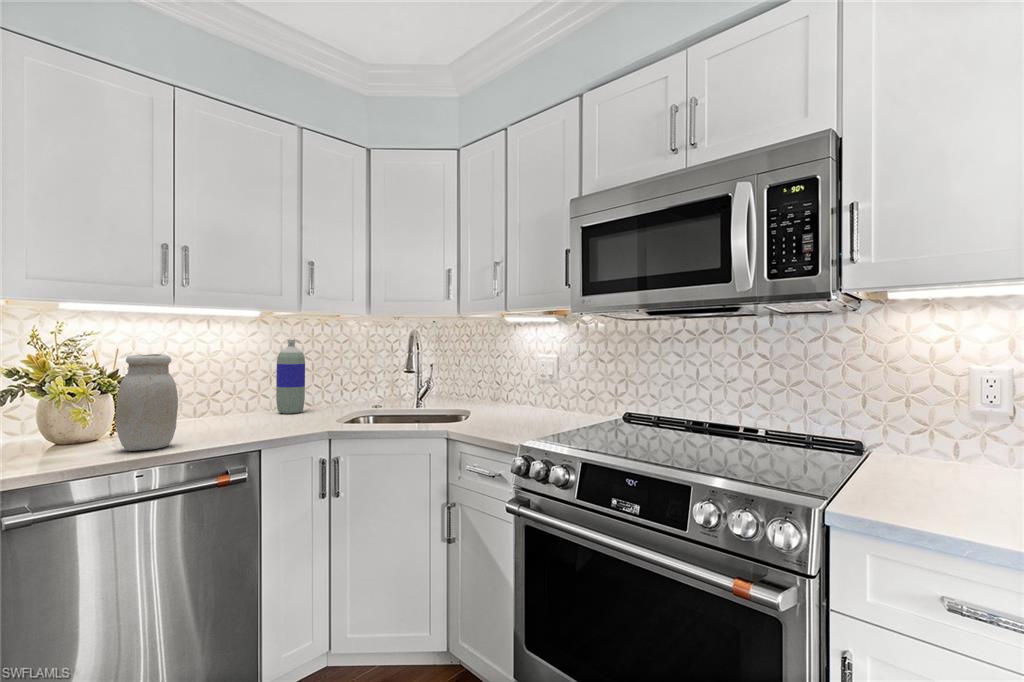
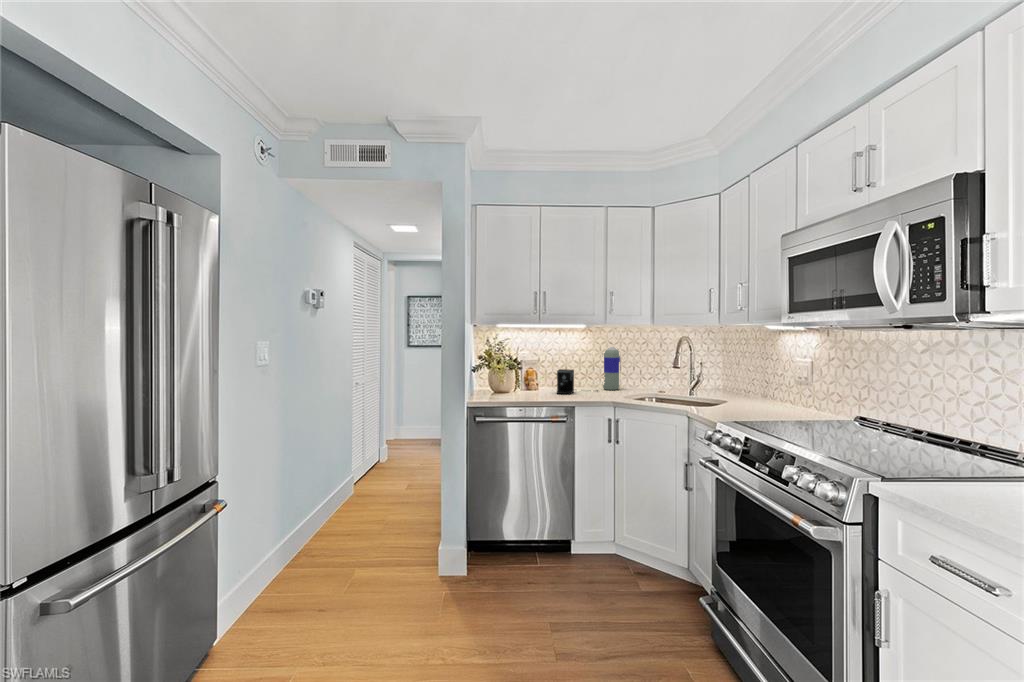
jar: present [116,354,178,451] -> none [509,352,535,401]
coffee maker: none [204,385,276,428] -> present [557,369,598,394]

